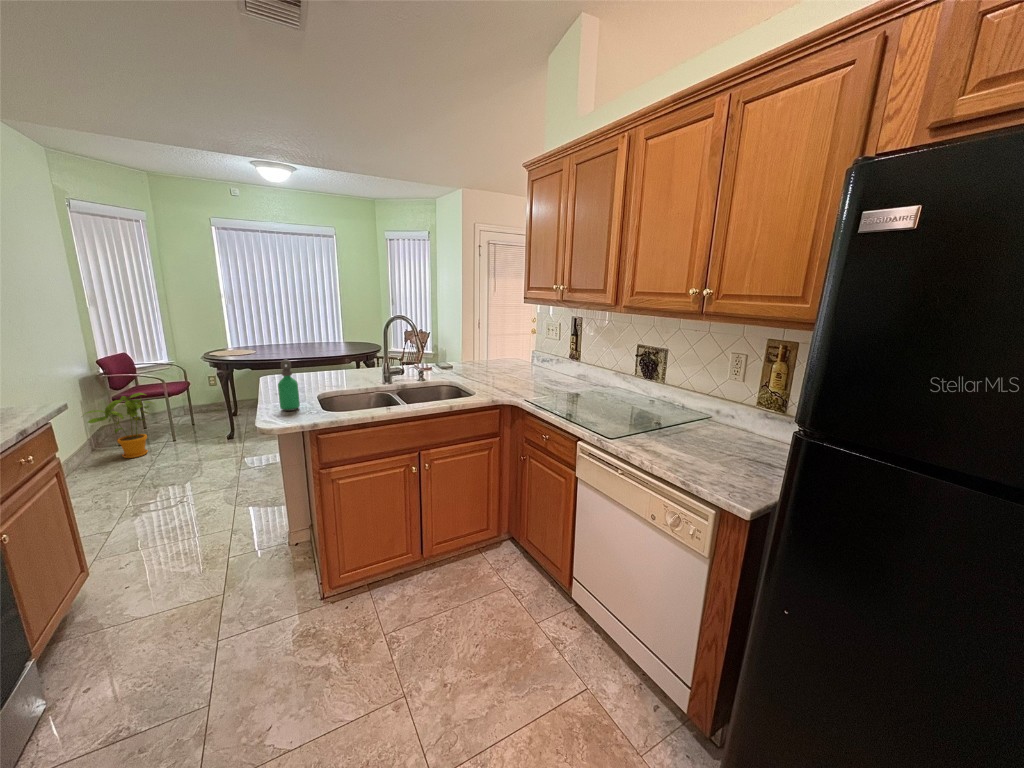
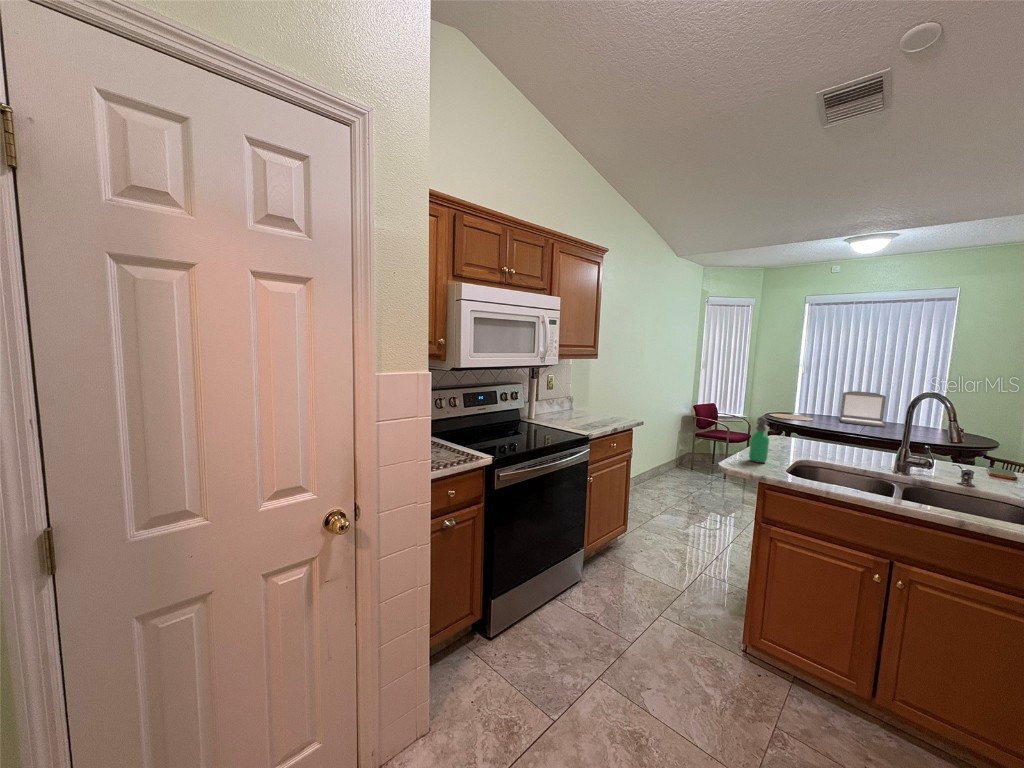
laptop: none [272,319,312,349] -> present [840,391,886,427]
house plant: present [87,393,152,458] -> none [674,433,718,481]

